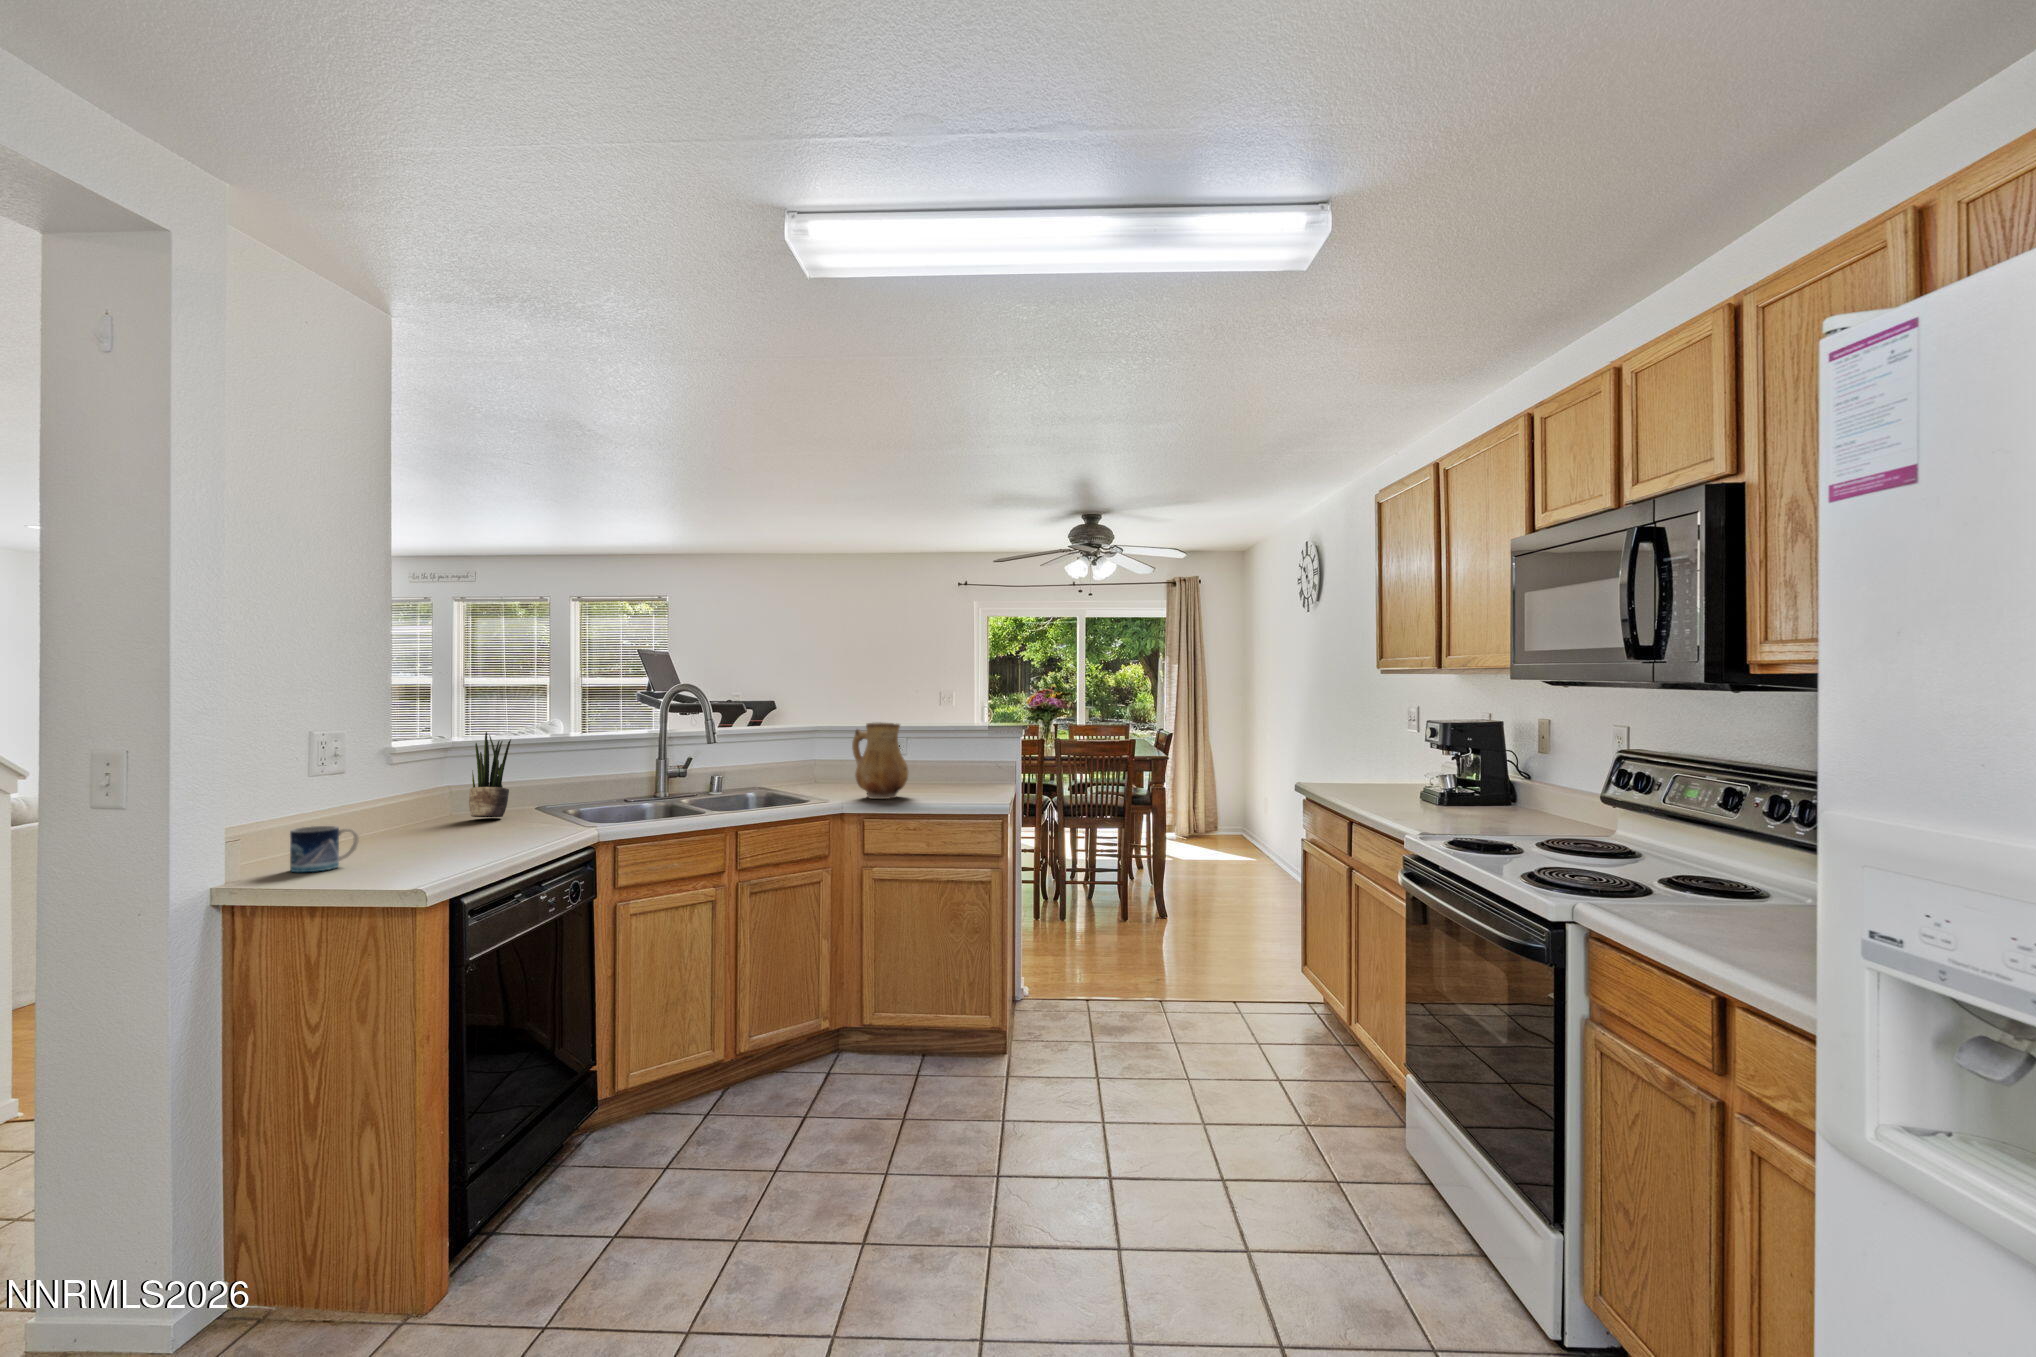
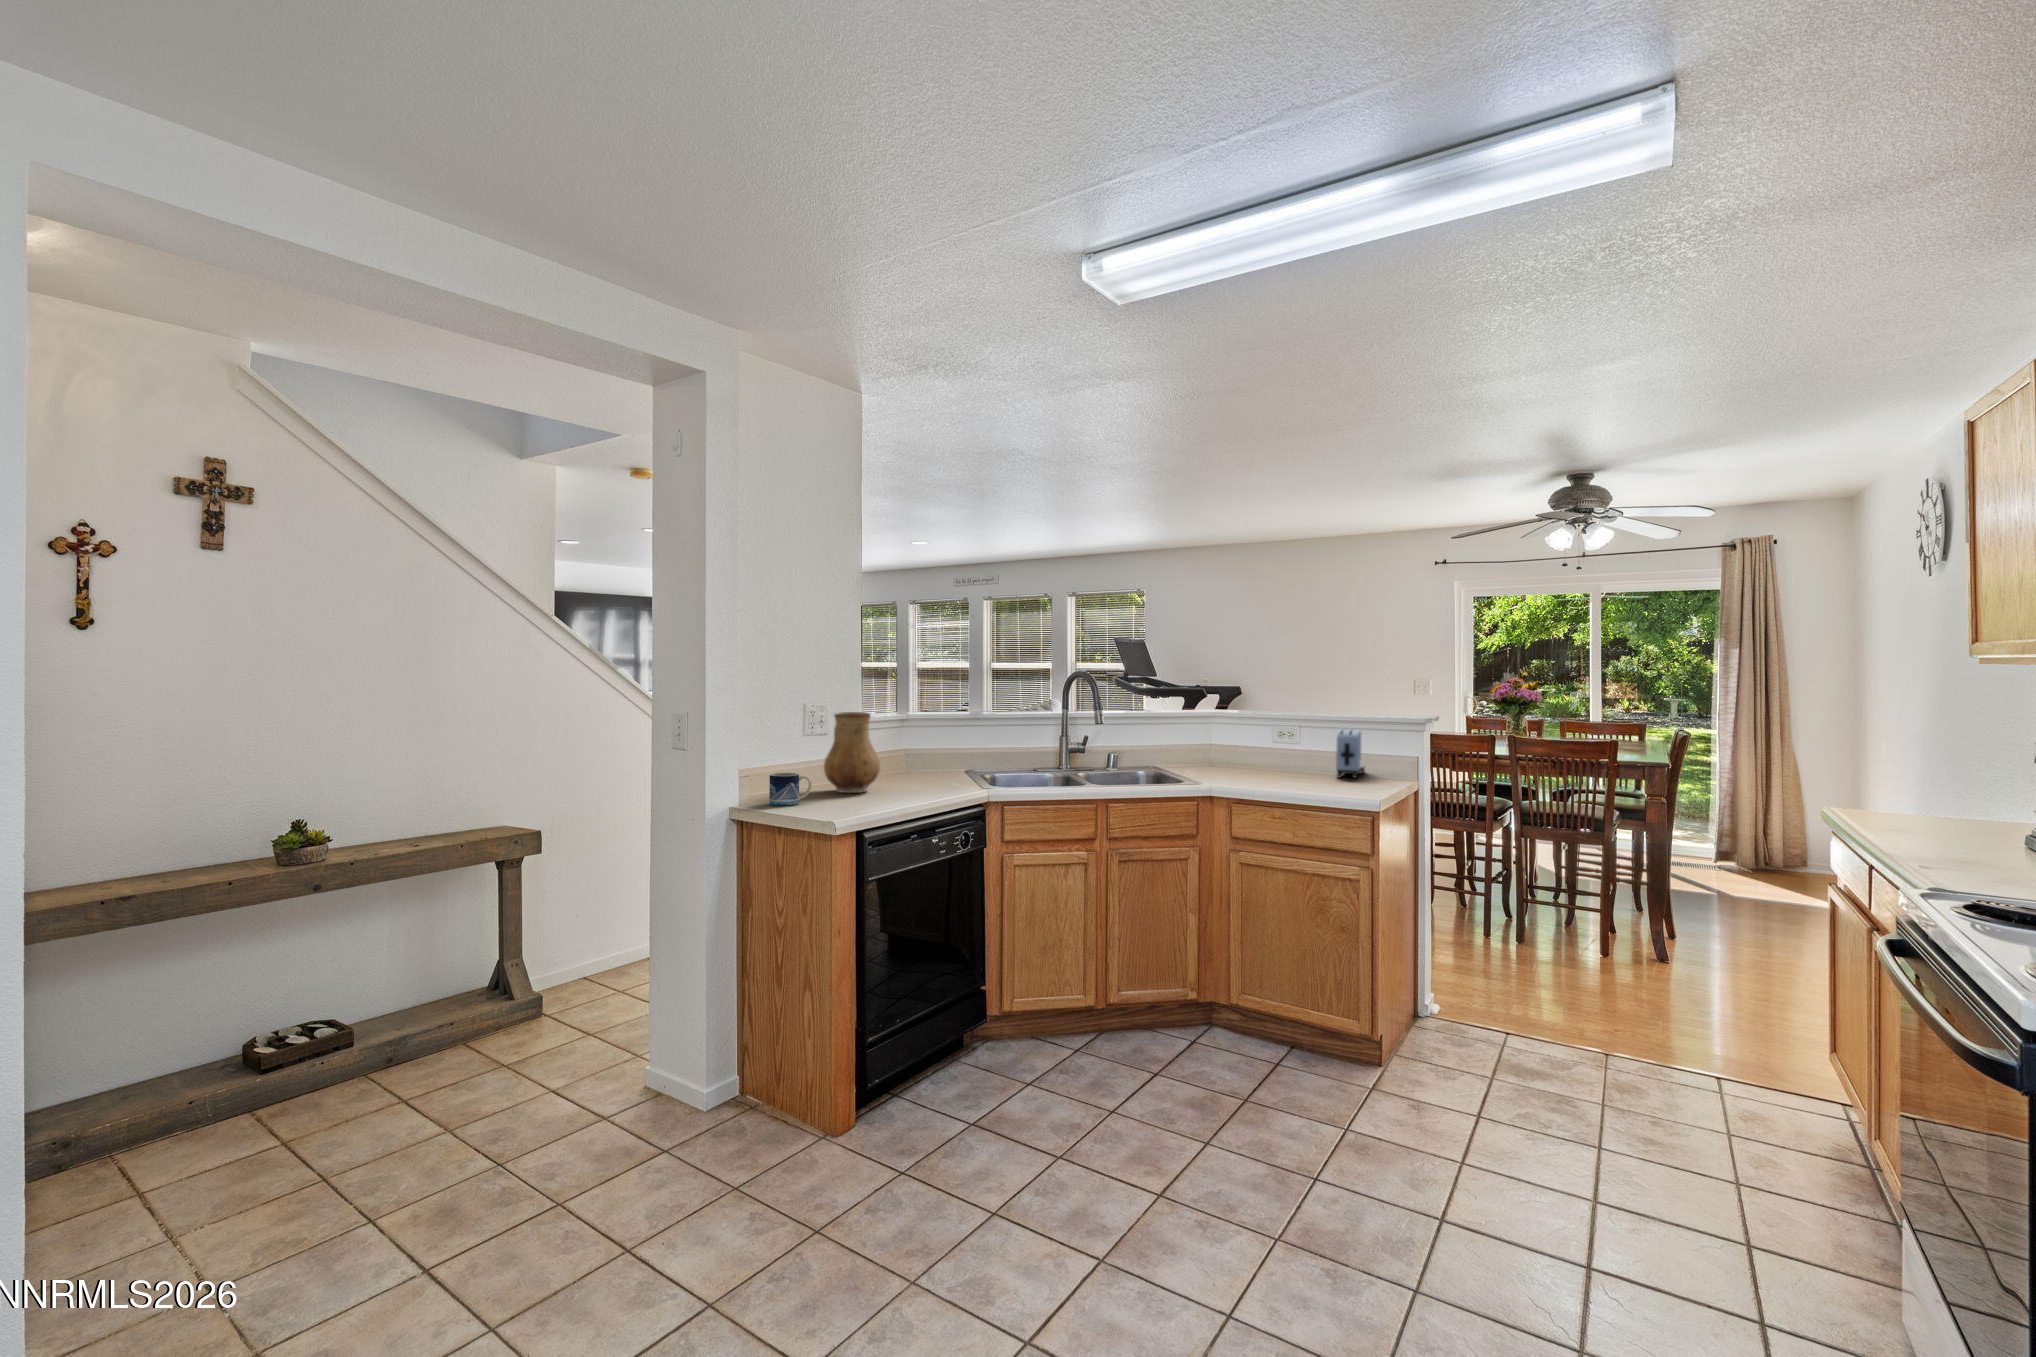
ceramic pitcher: present [852,722,908,799] -> present [824,712,880,793]
potted plant: present [469,732,511,817] -> none [912,707,942,777]
toaster: none [941,737,961,785] -> present [1336,729,1365,778]

